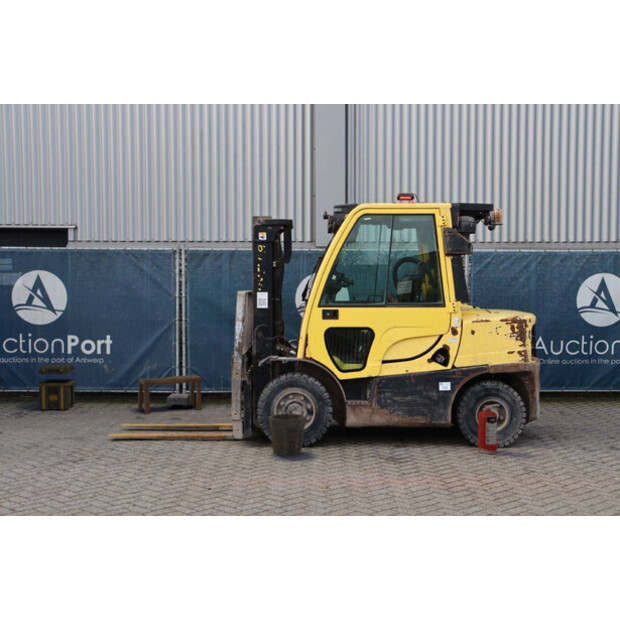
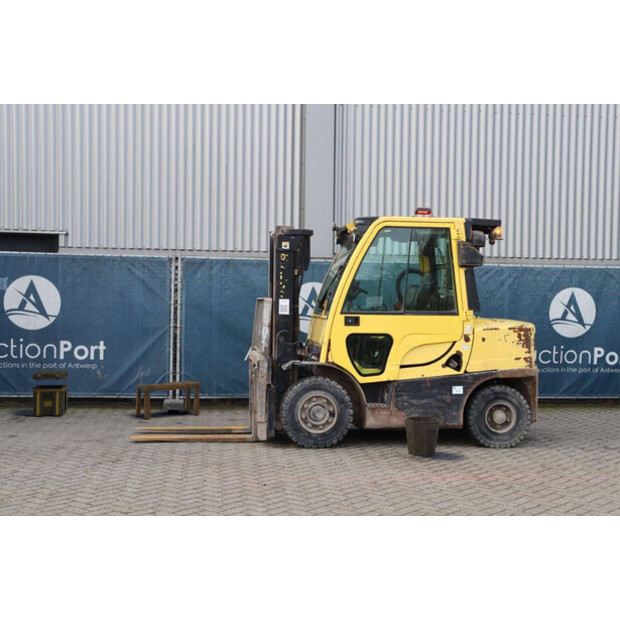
fire extinguisher: present [477,404,499,454] -> none [489,406,510,453]
waste bin: present [268,413,306,456] -> present [405,416,440,456]

